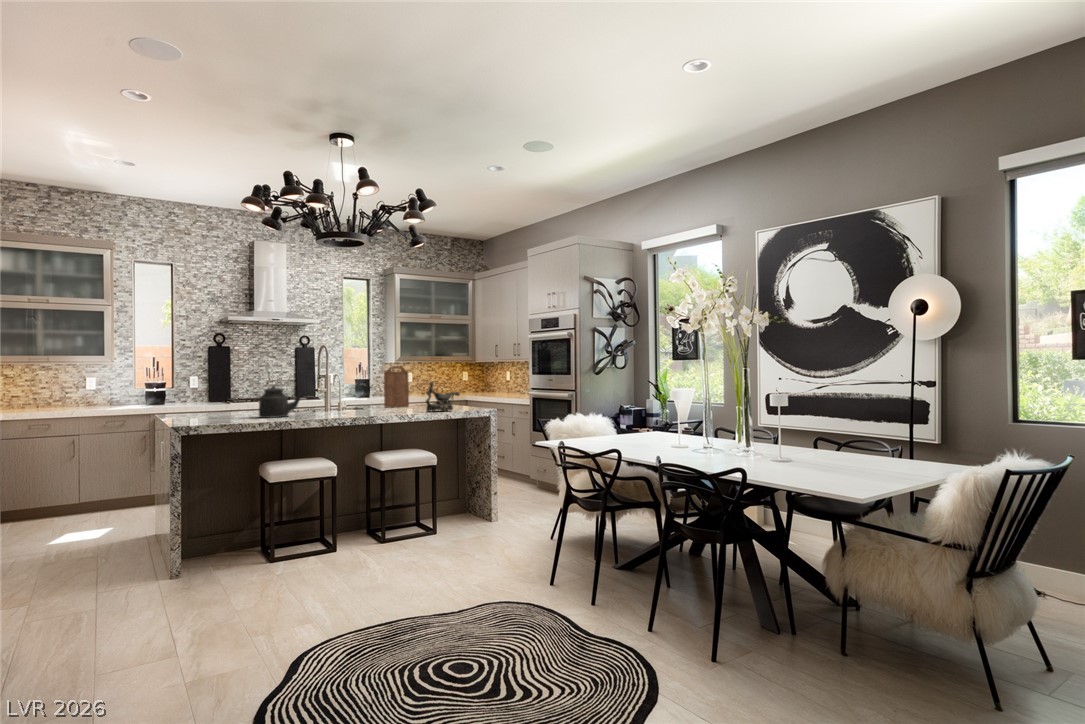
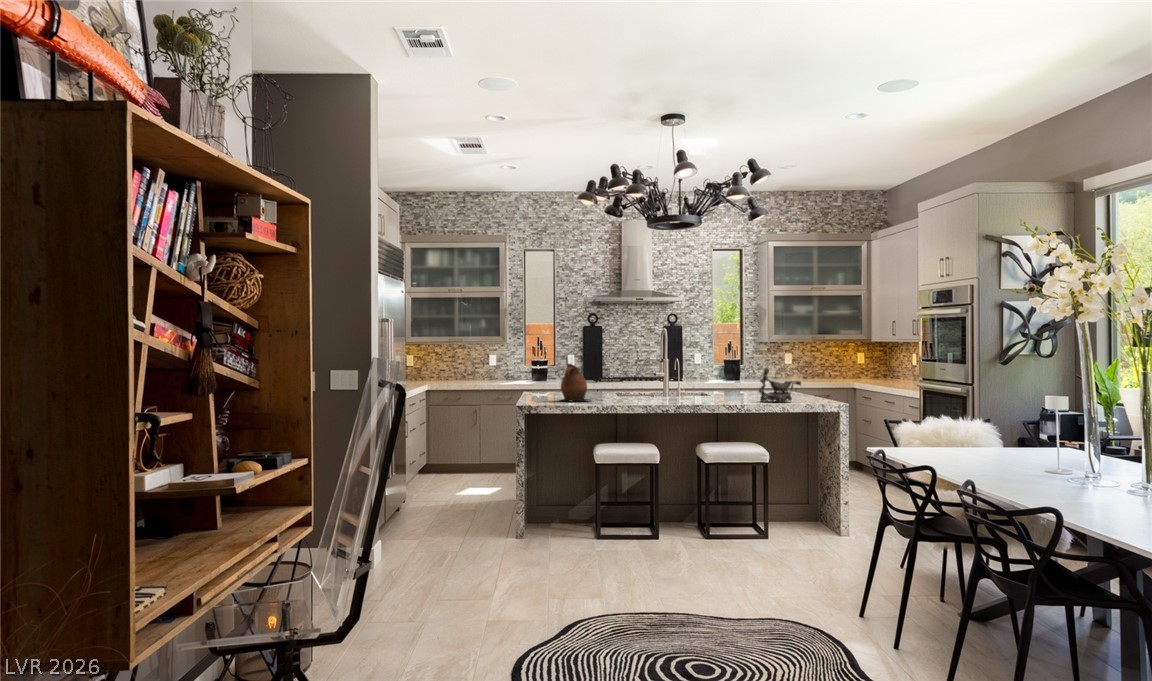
cutting board: present [384,366,409,407] -> none [729,349,757,394]
ceramic pitcher: none [221,380,264,421] -> present [561,364,590,401]
kettle: present [259,385,303,418] -> none [593,361,634,400]

